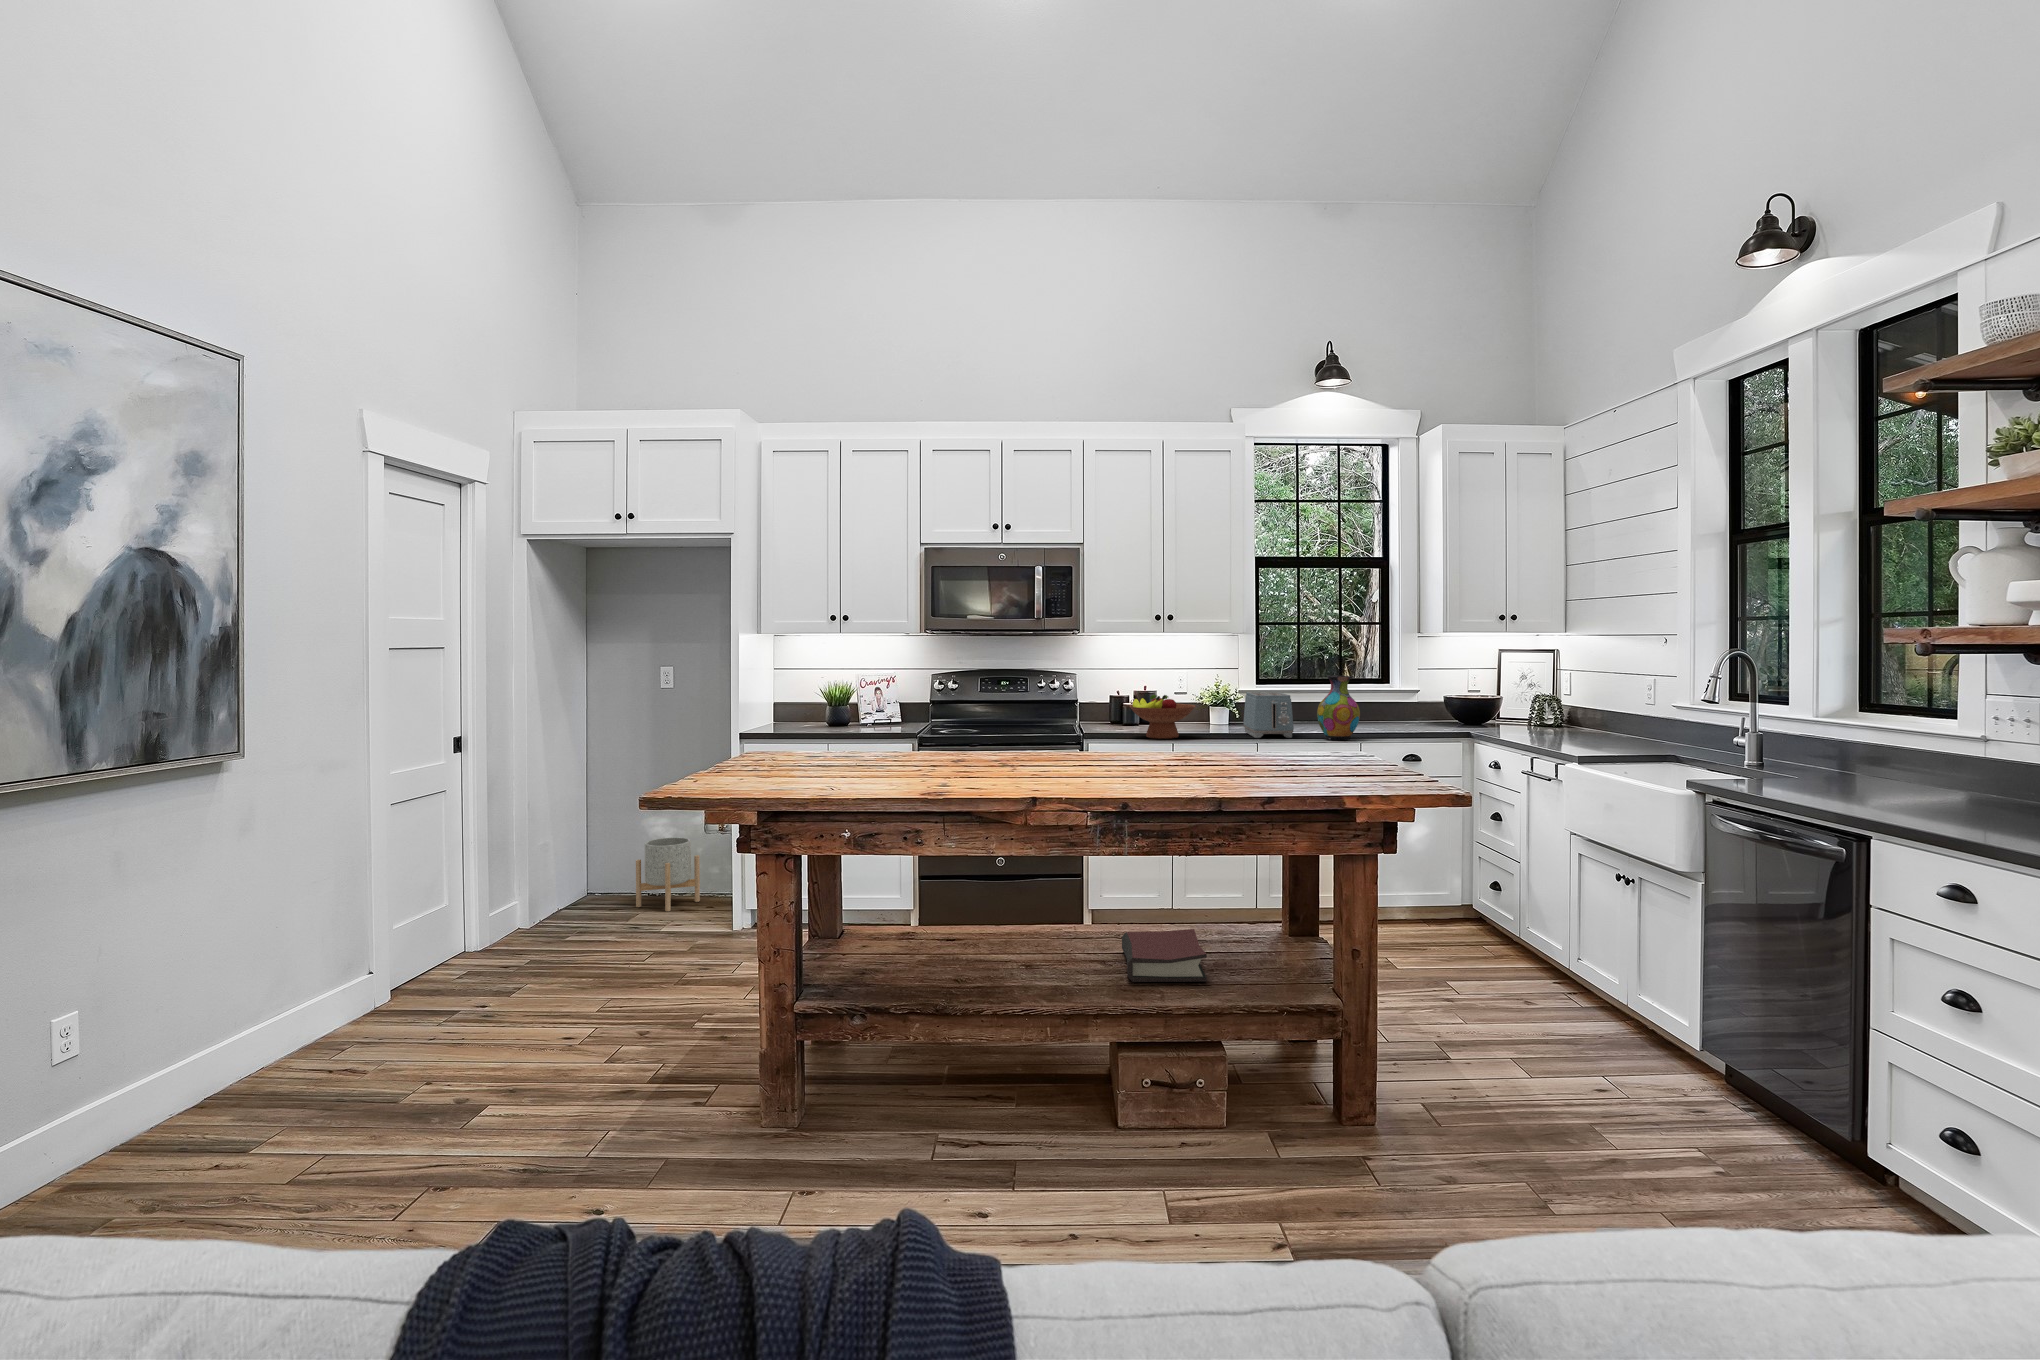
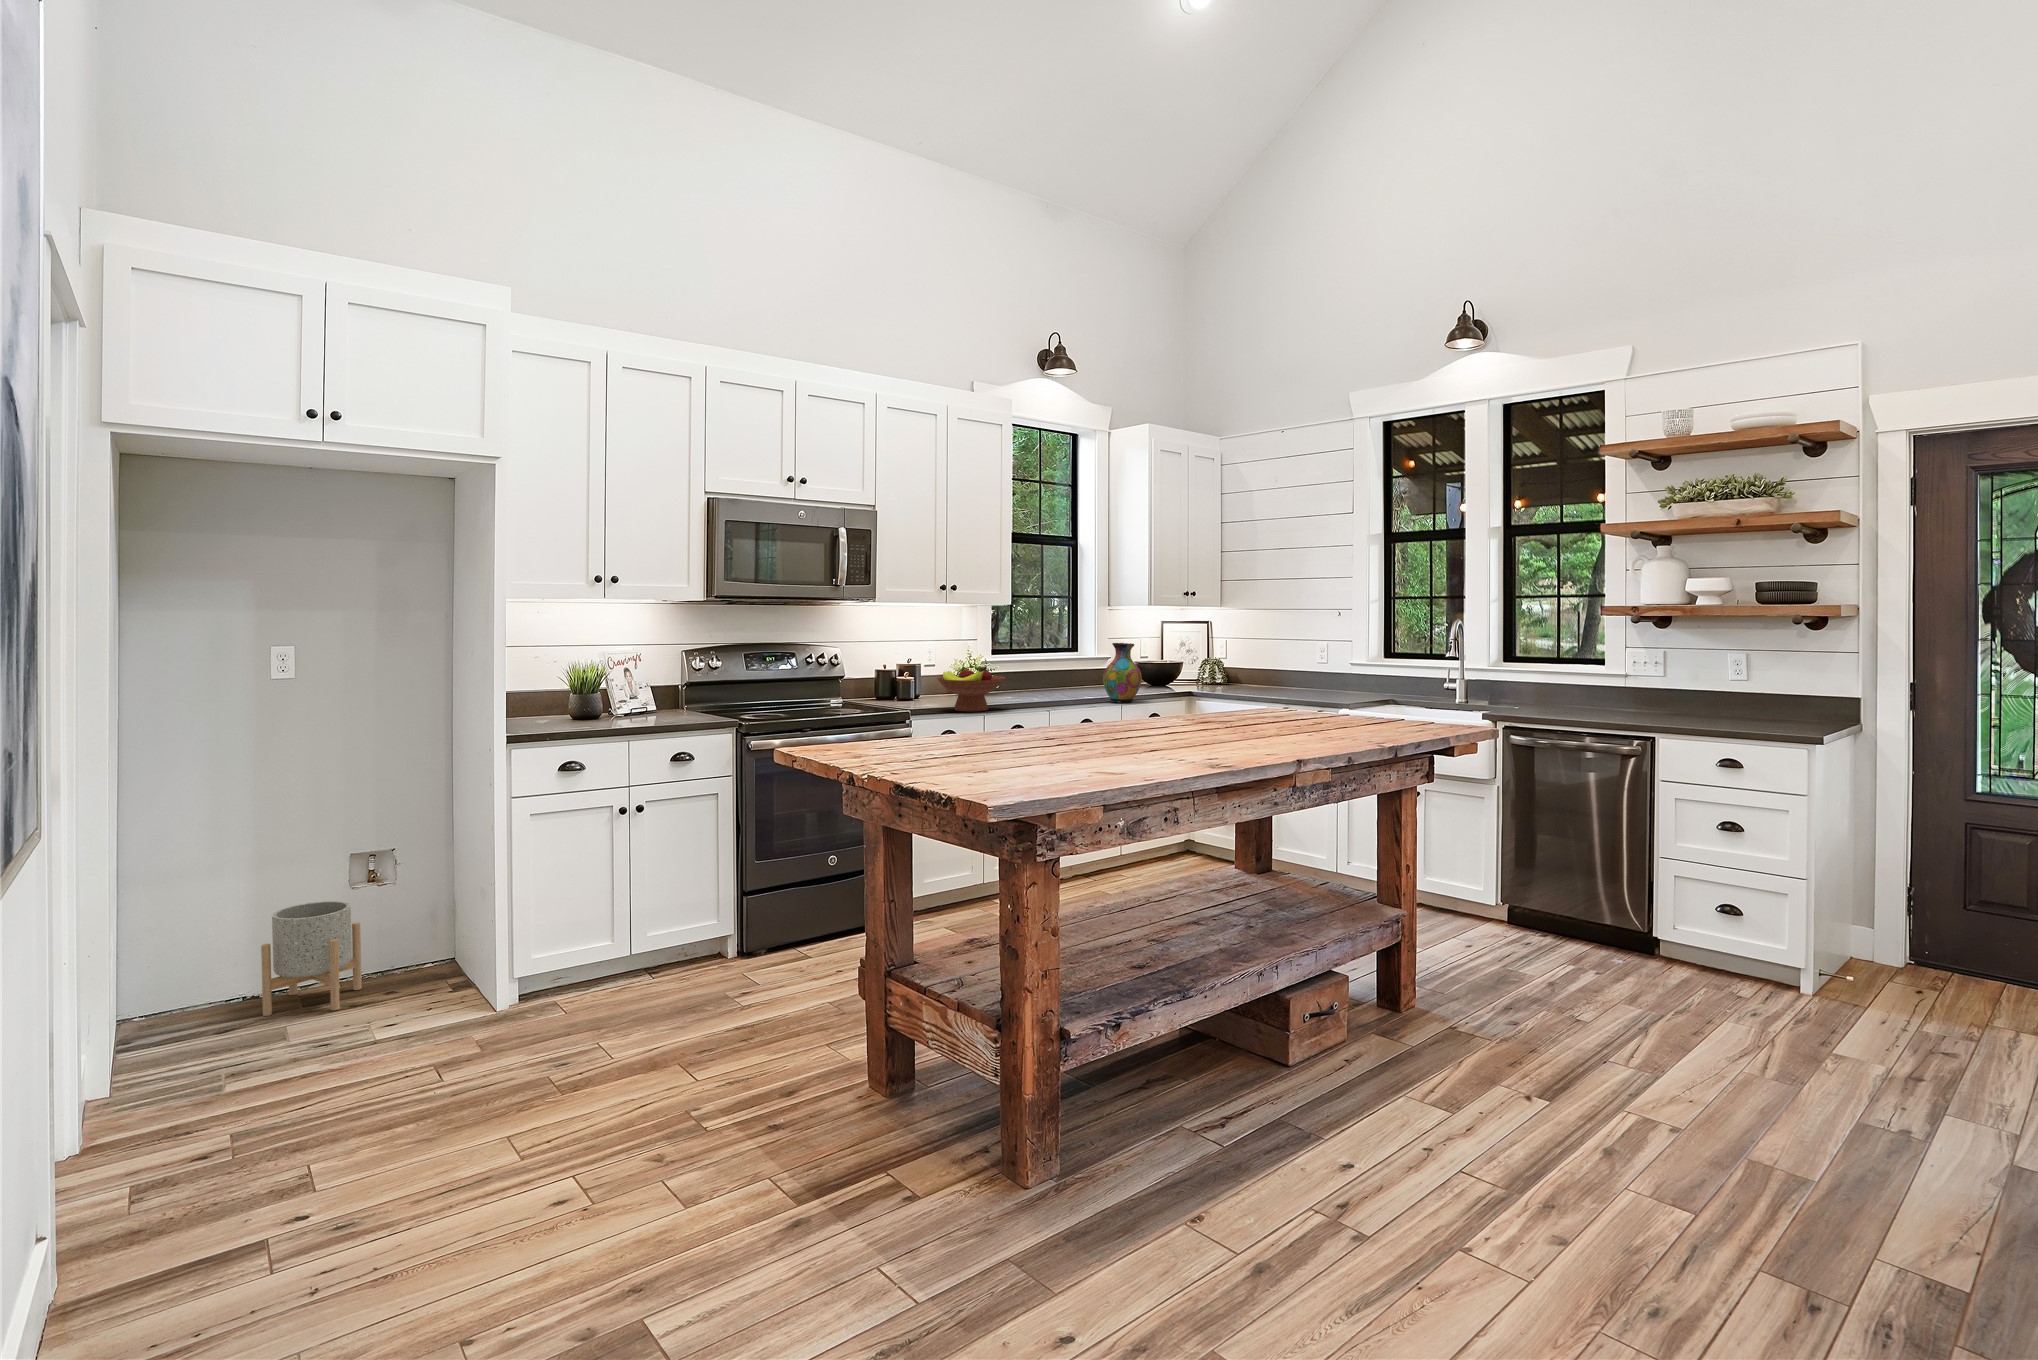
toaster: present [1243,692,1294,738] -> none [1014,660,1080,706]
hardback book: present [1122,929,1207,982] -> none [1187,877,1299,930]

